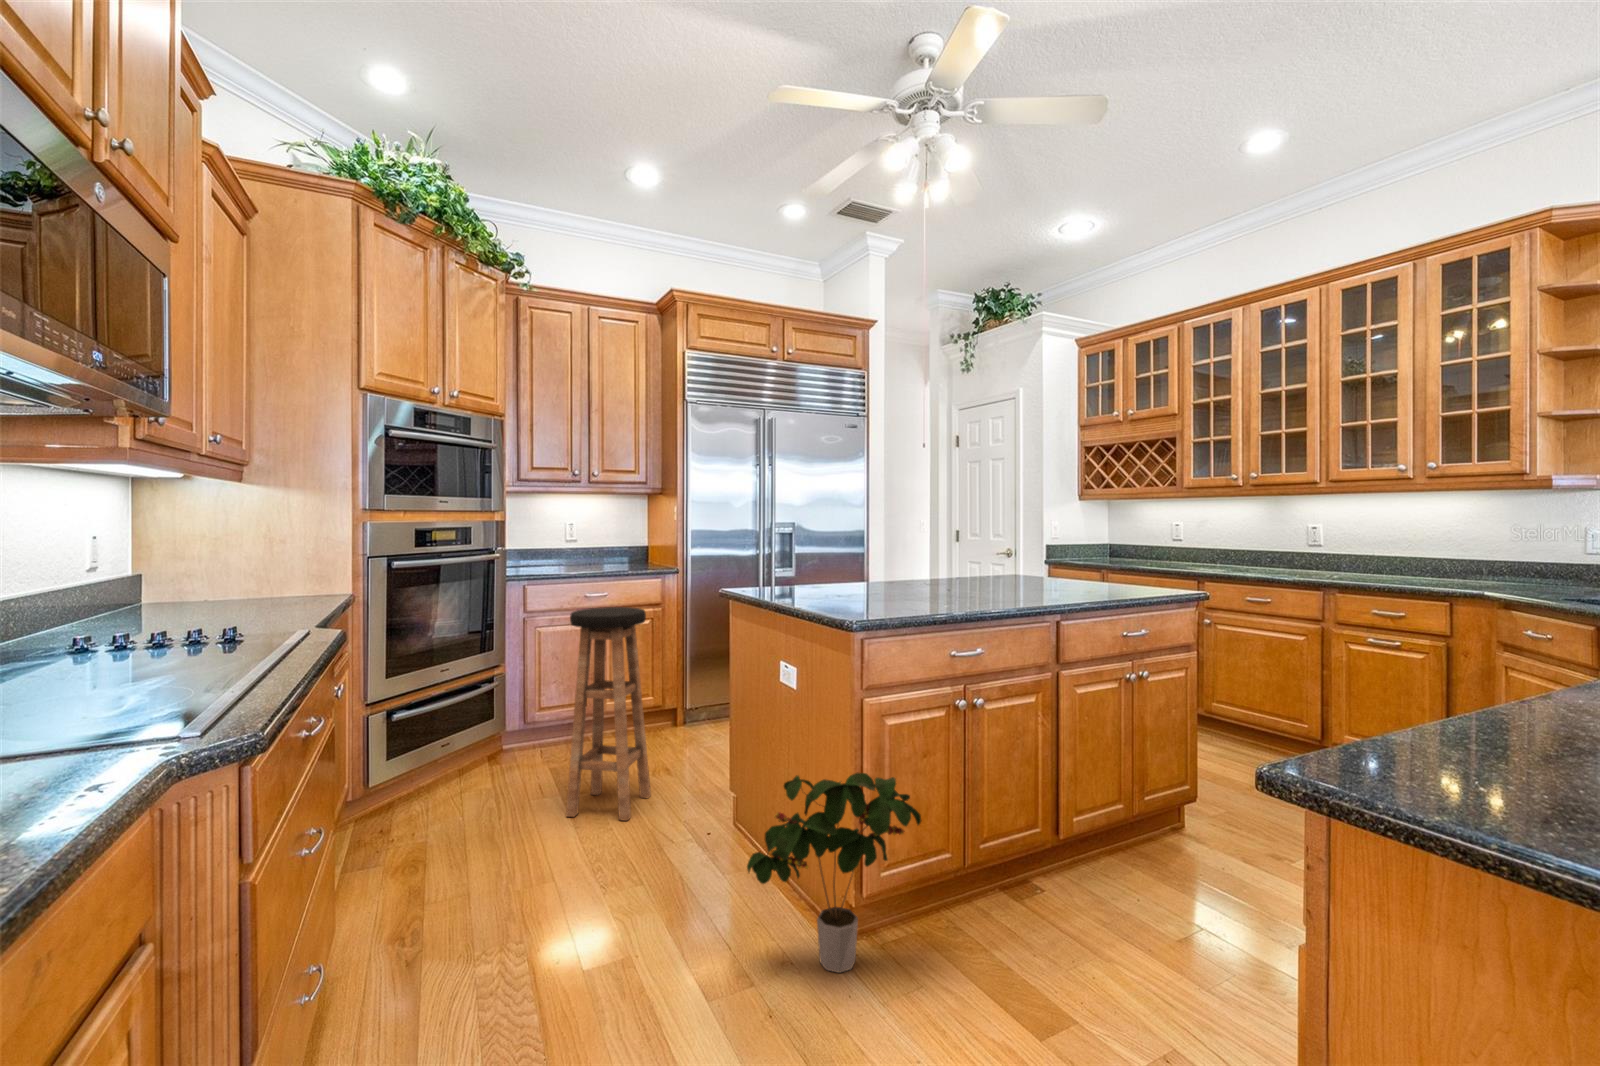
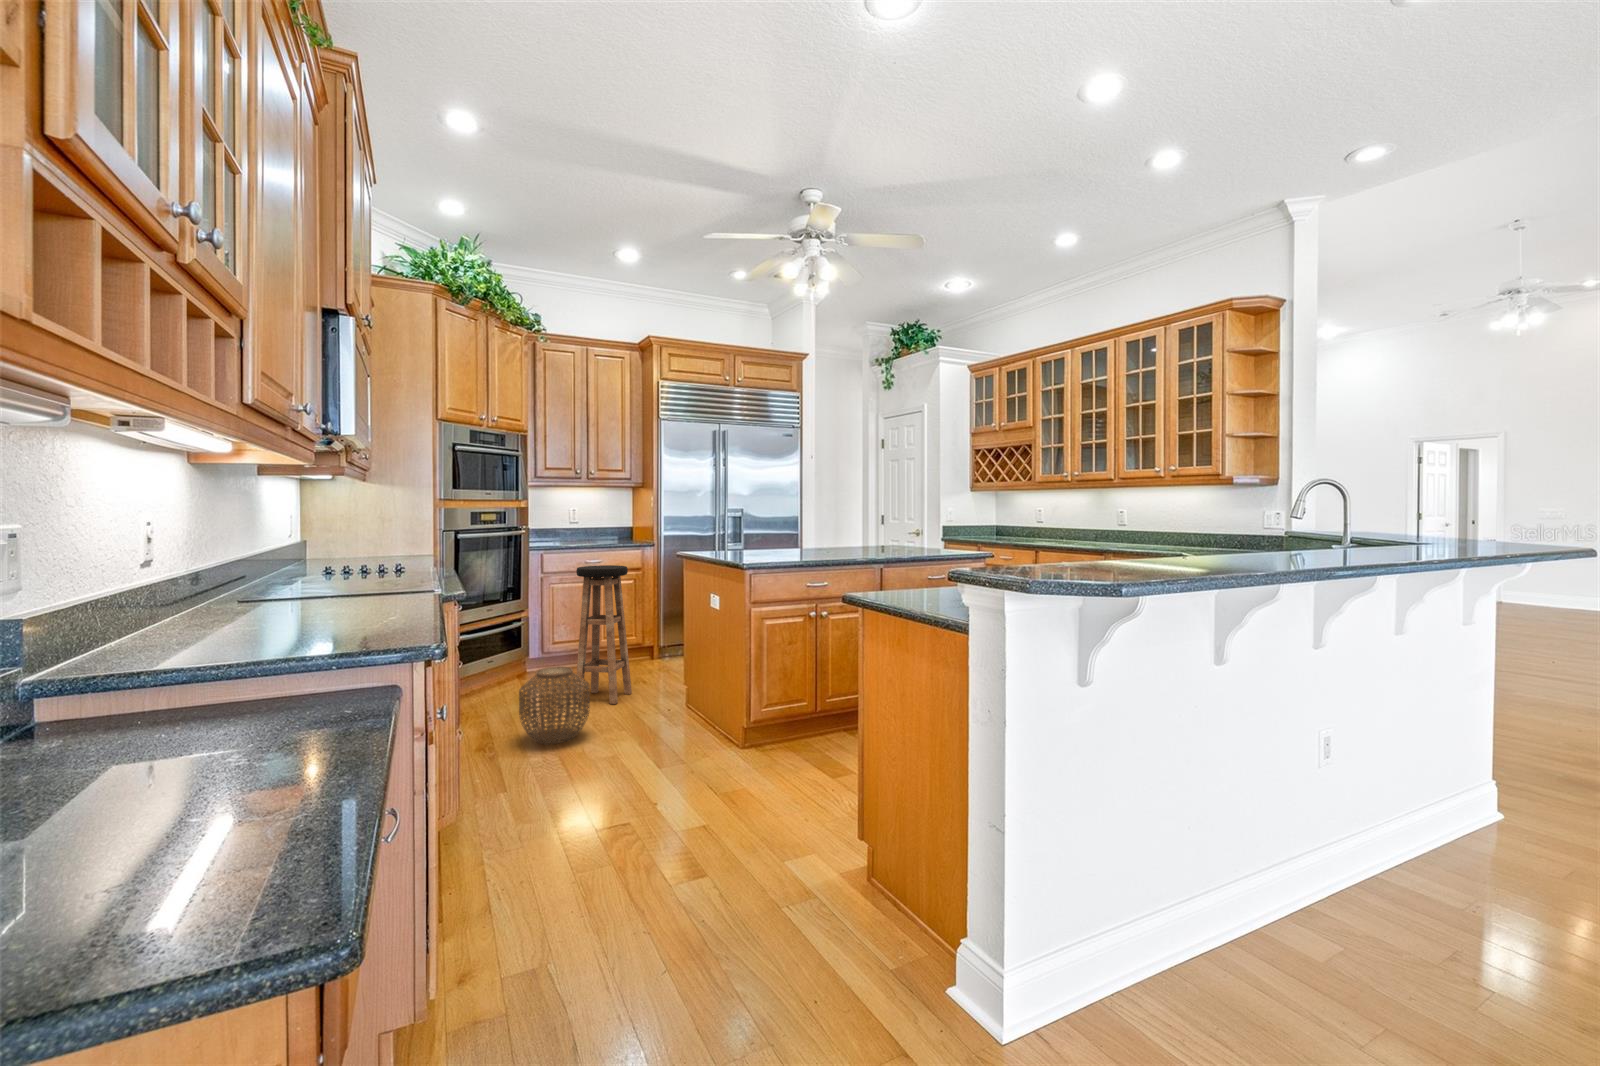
potted plant: present [747,773,922,973] -> none [681,650,782,761]
woven basket: none [470,783,588,923] -> present [519,666,590,744]

